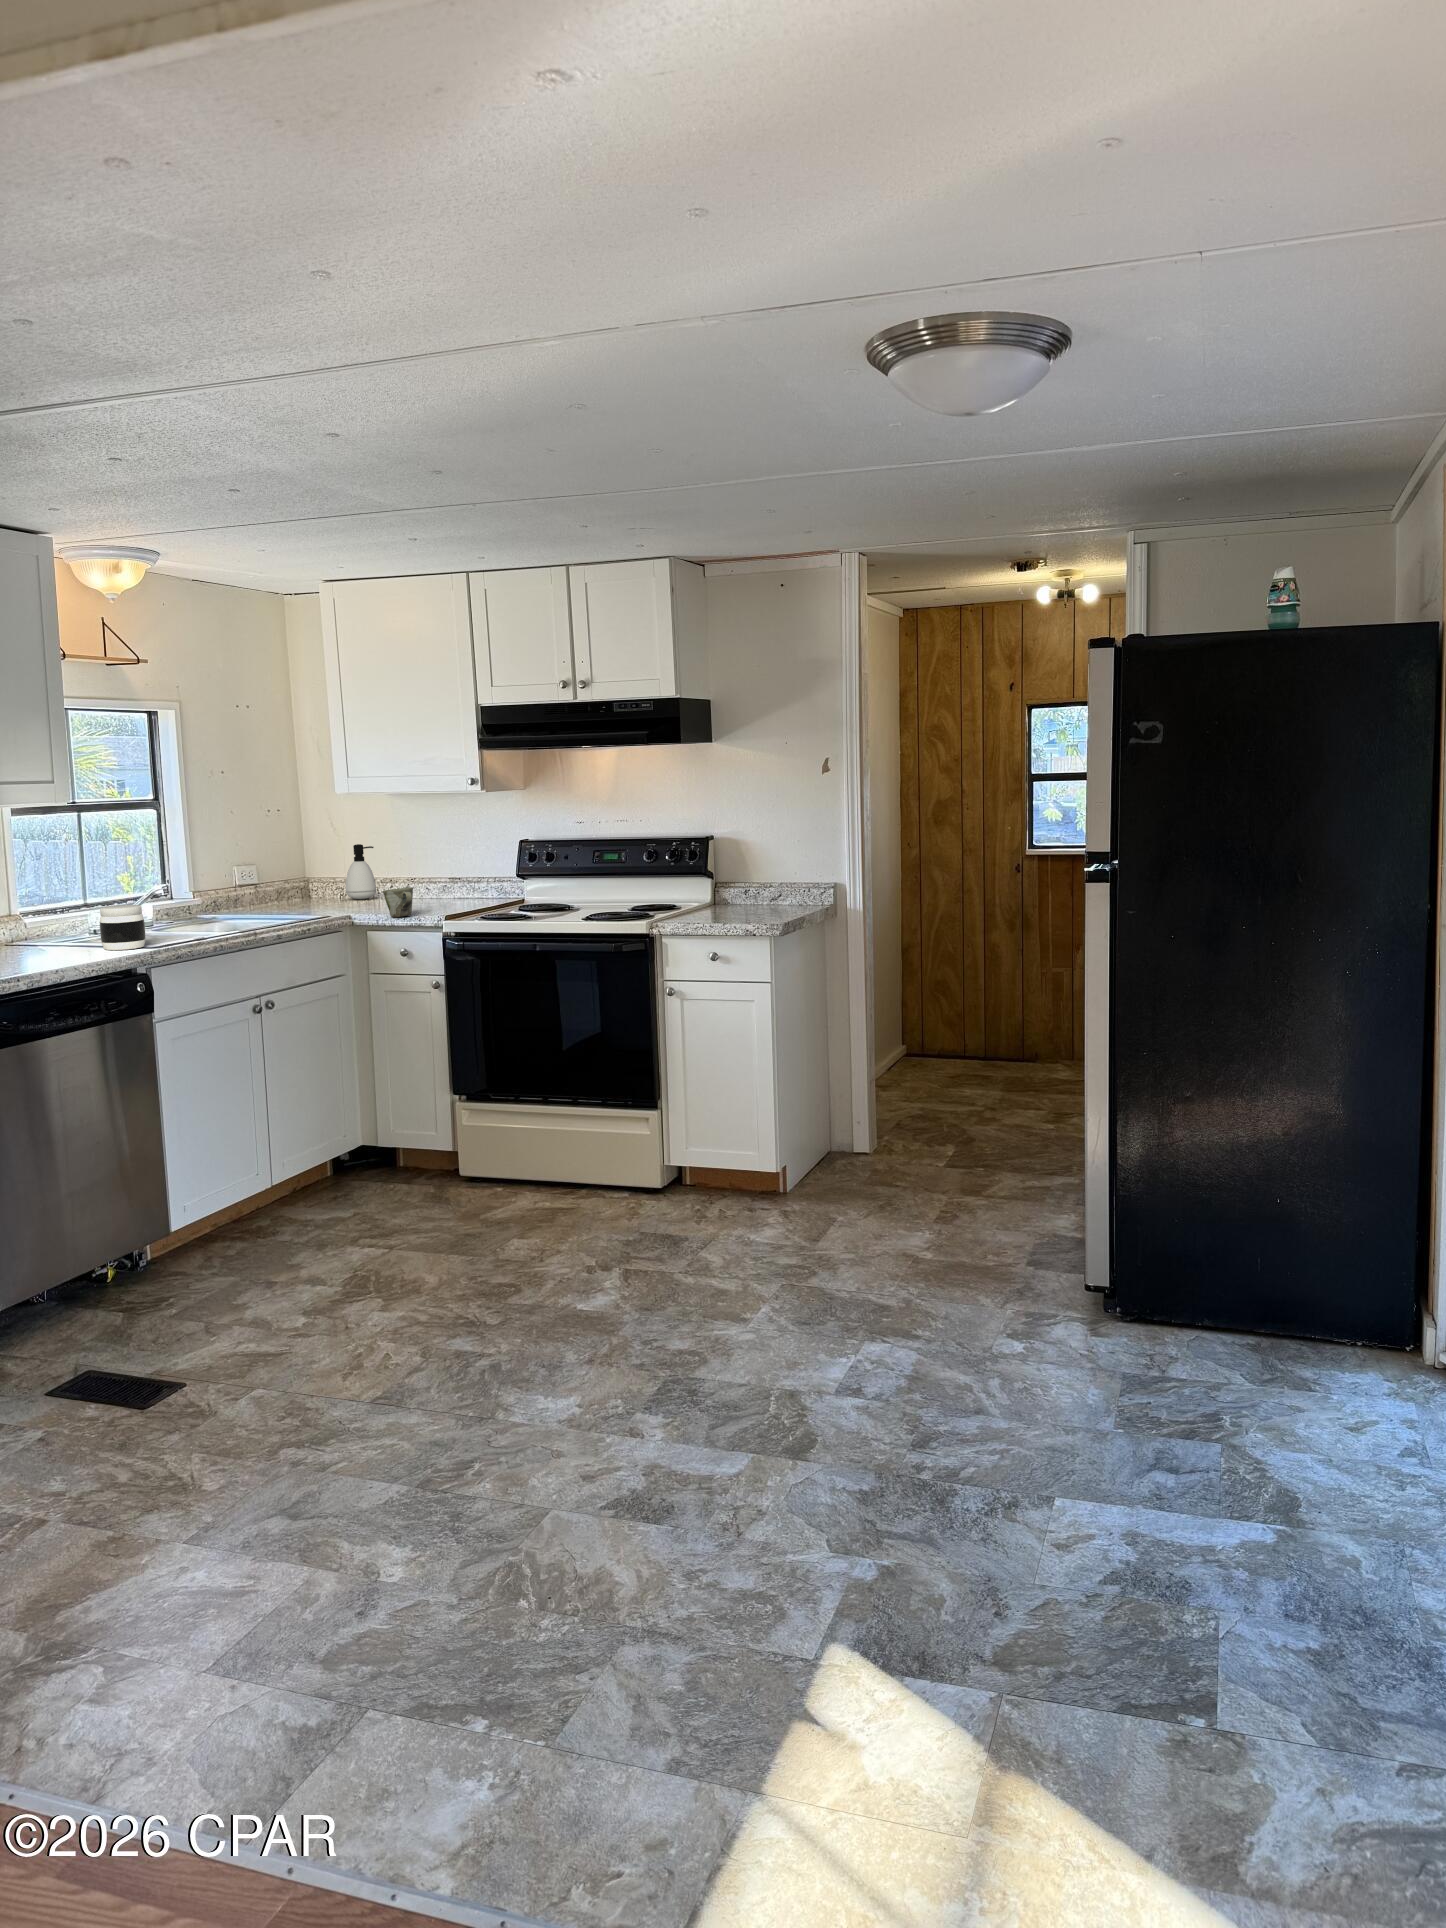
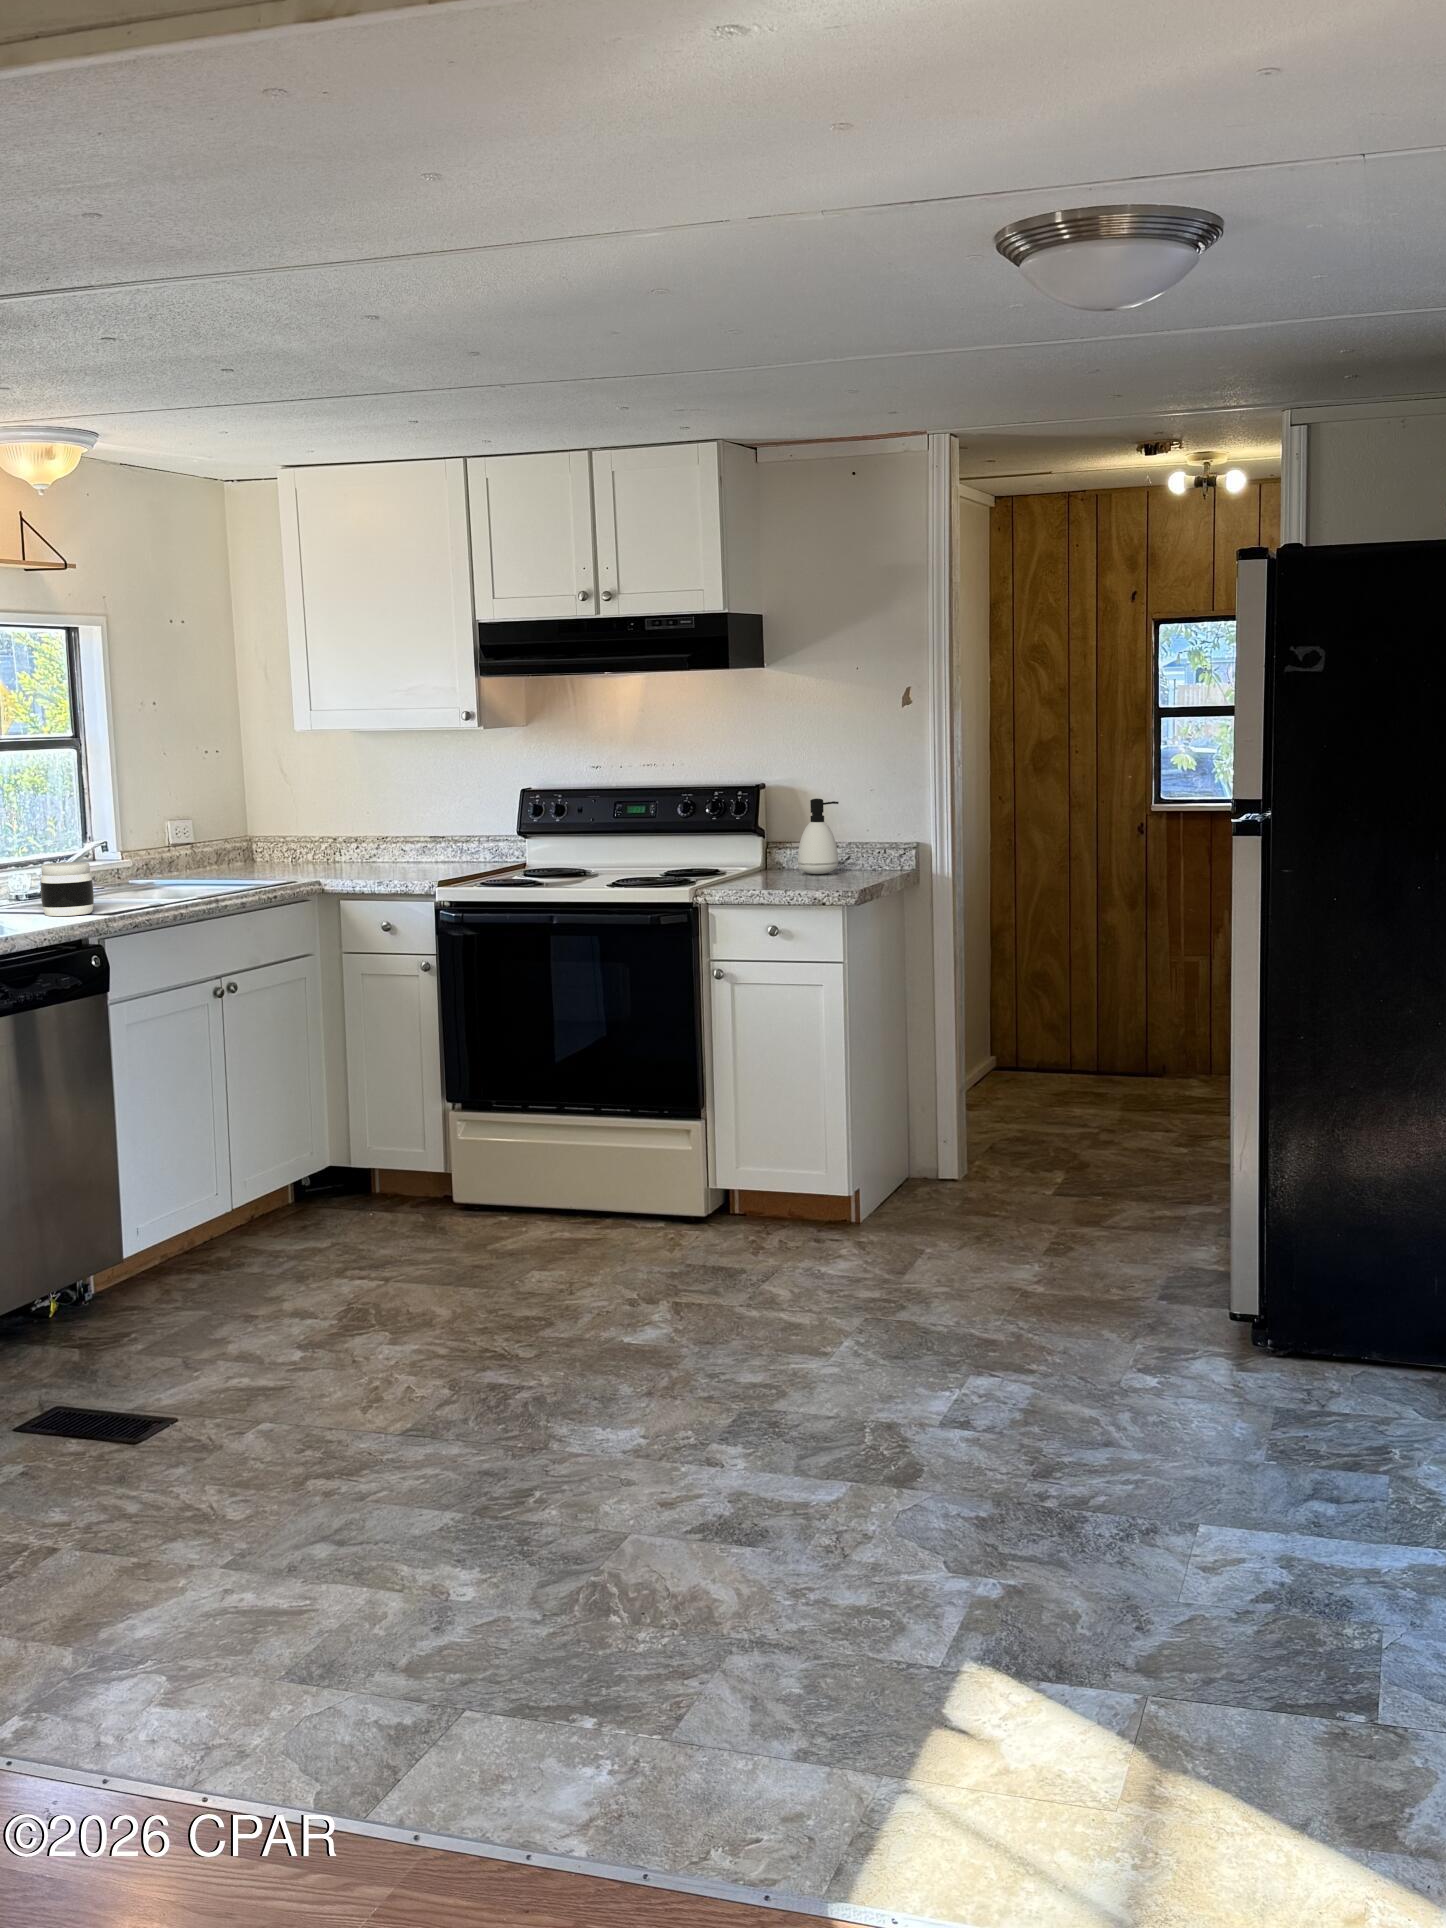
soap dispenser: present [346,844,376,899] -> present [798,799,839,874]
mug: present [383,887,413,917] -> none [360,845,397,882]

